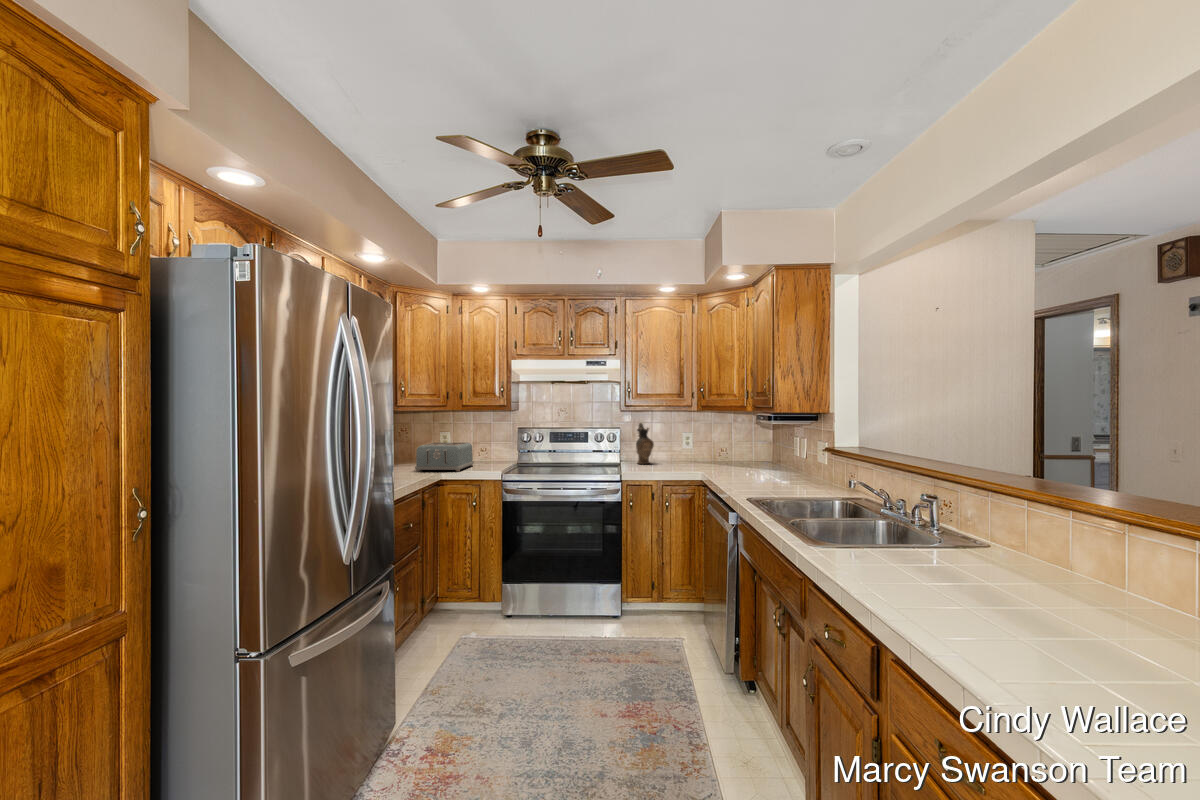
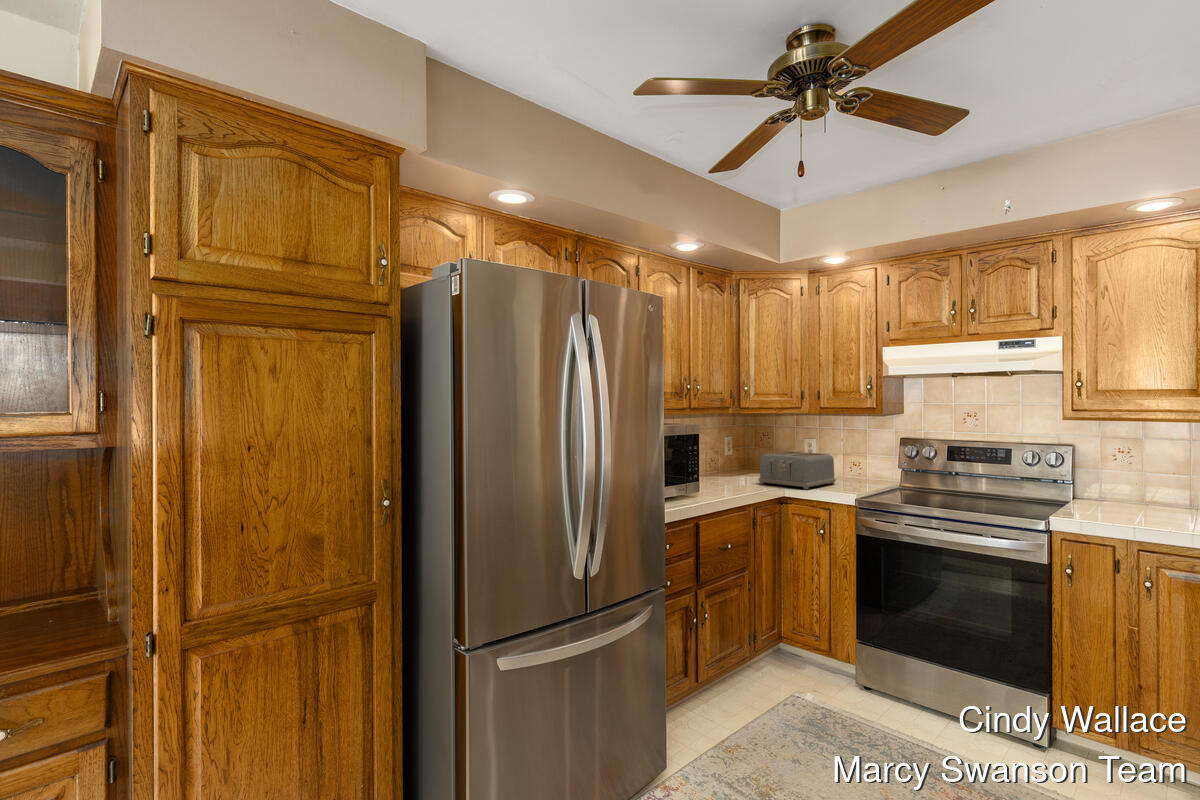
ceramic pitcher: present [636,423,654,464] -> none [1114,440,1155,513]

